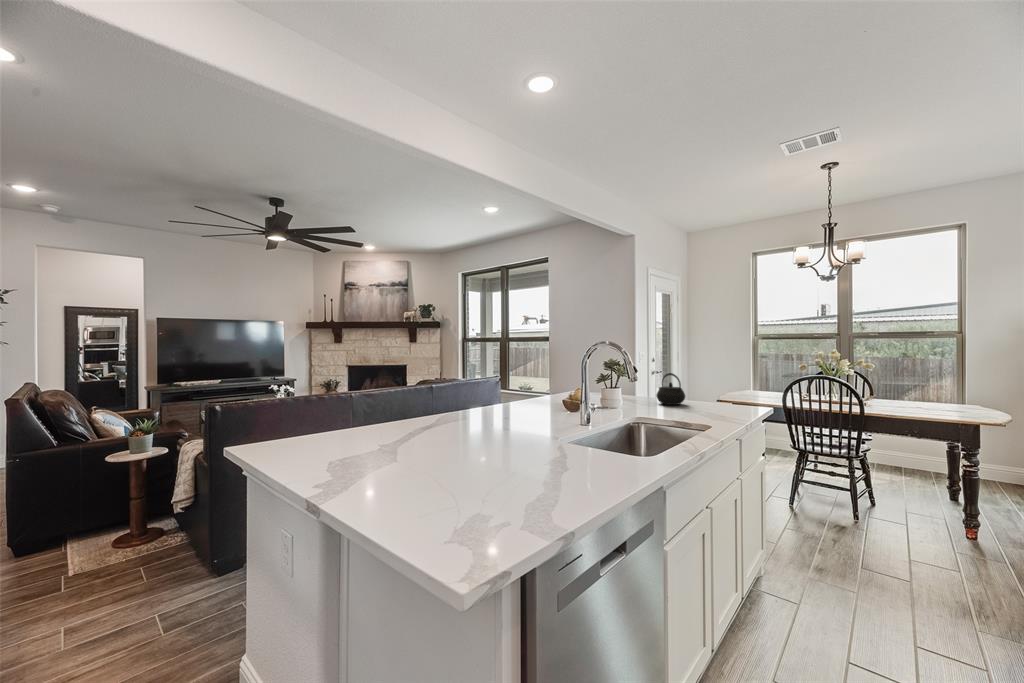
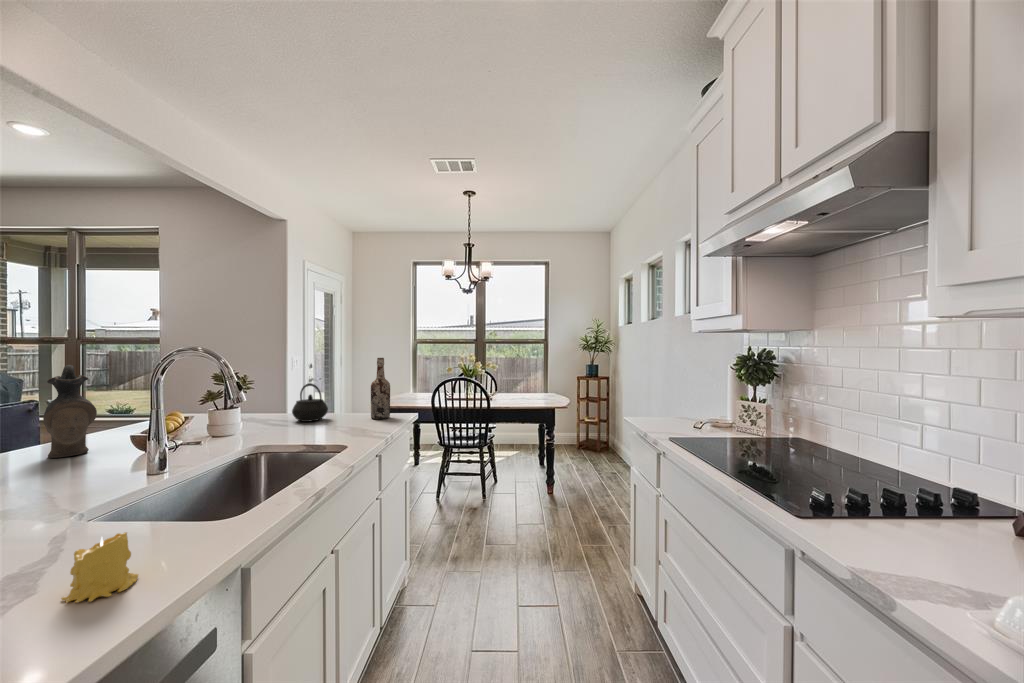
wine bottle: none [725,352,744,409] -> present [371,358,390,419]
ceramic pitcher: none [523,354,546,409] -> present [43,365,97,458]
candle: none [582,444,612,477] -> present [61,532,138,603]

